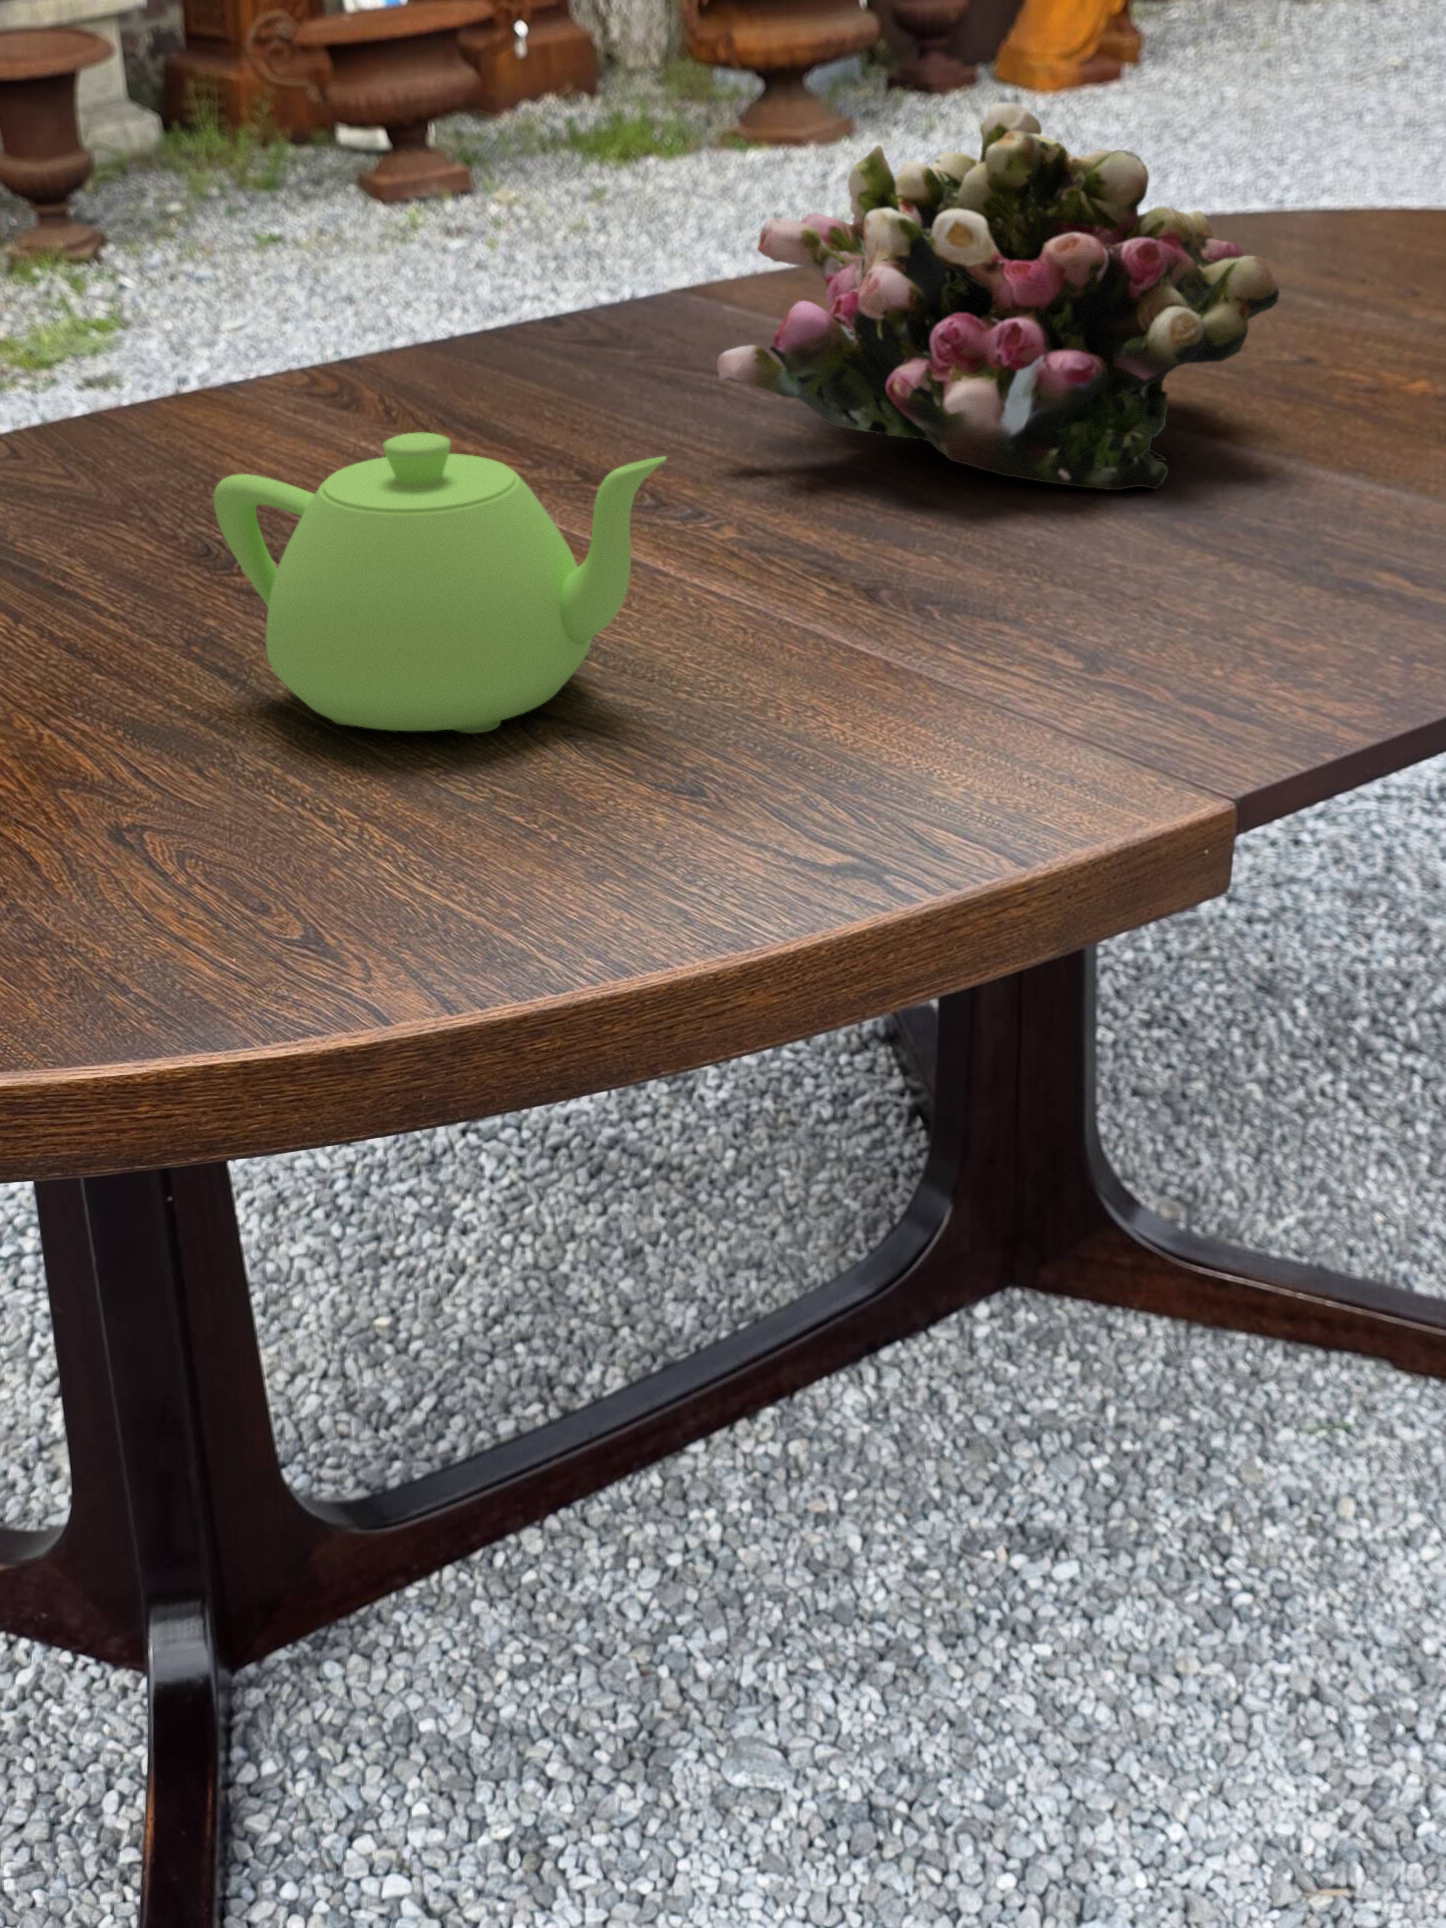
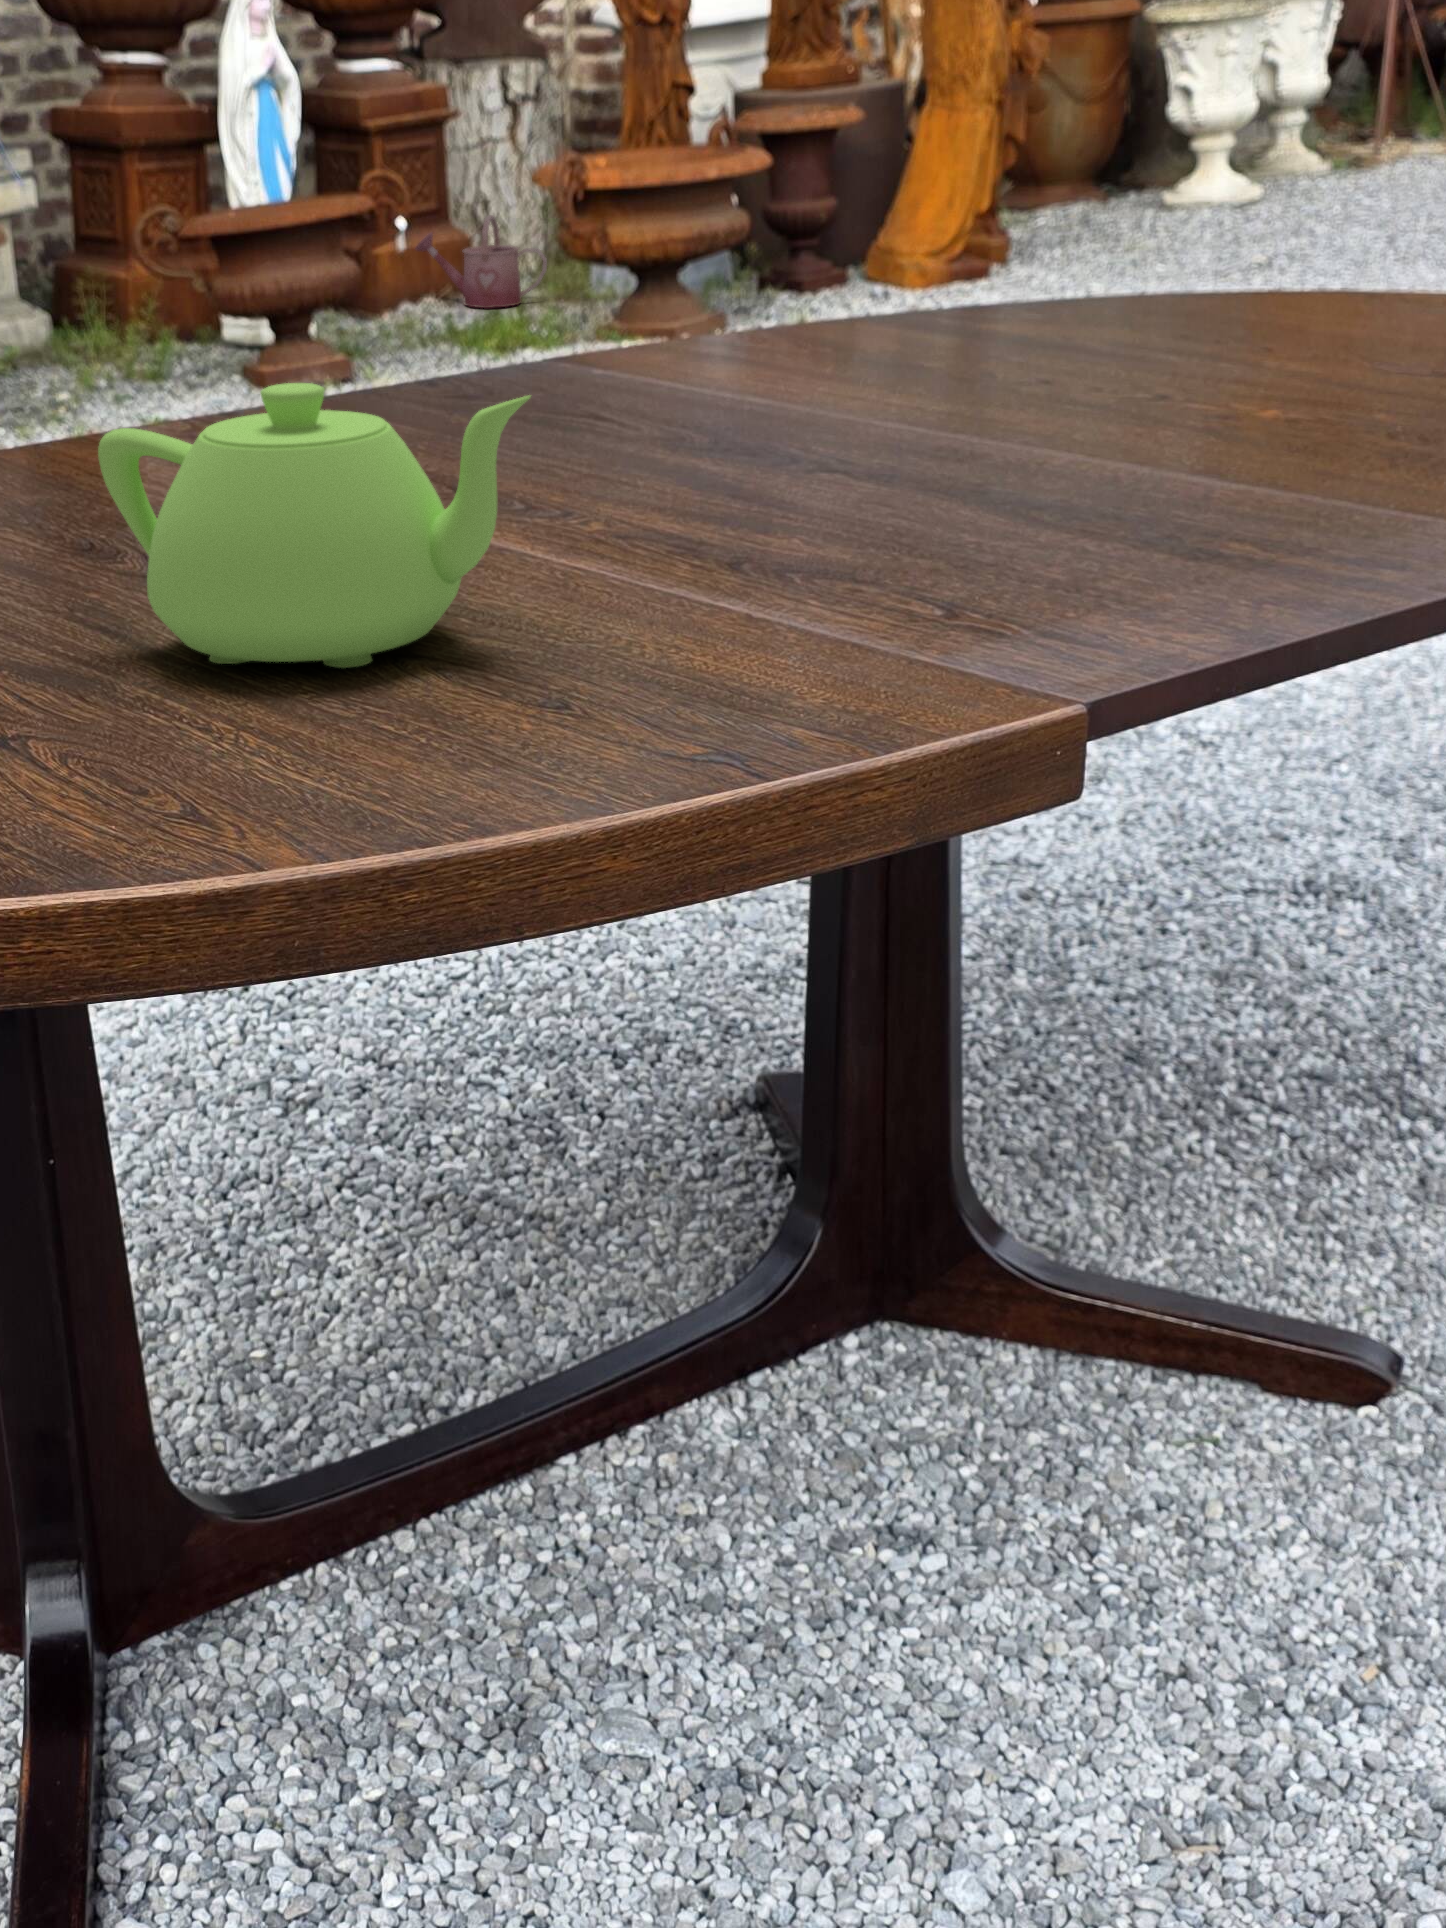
watering can: none [533,15,670,112] -> present [415,215,547,308]
flower arrangement: present [717,103,1279,490] -> none [583,137,1125,492]

